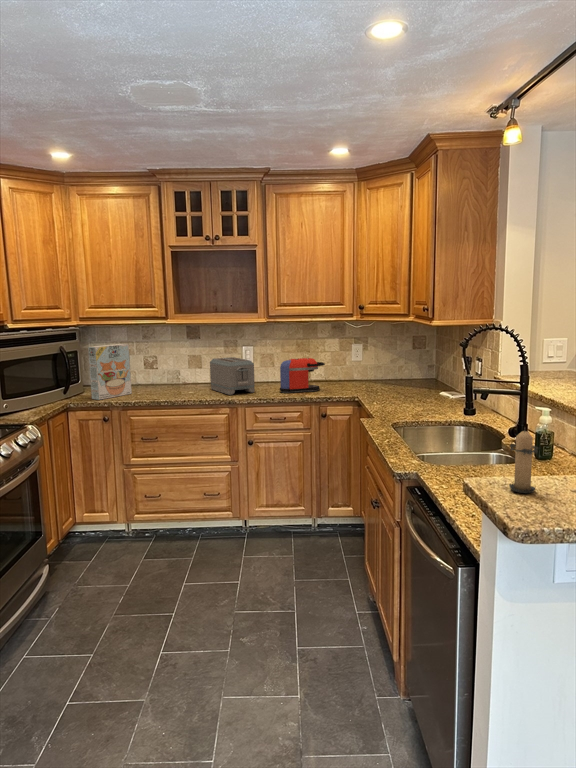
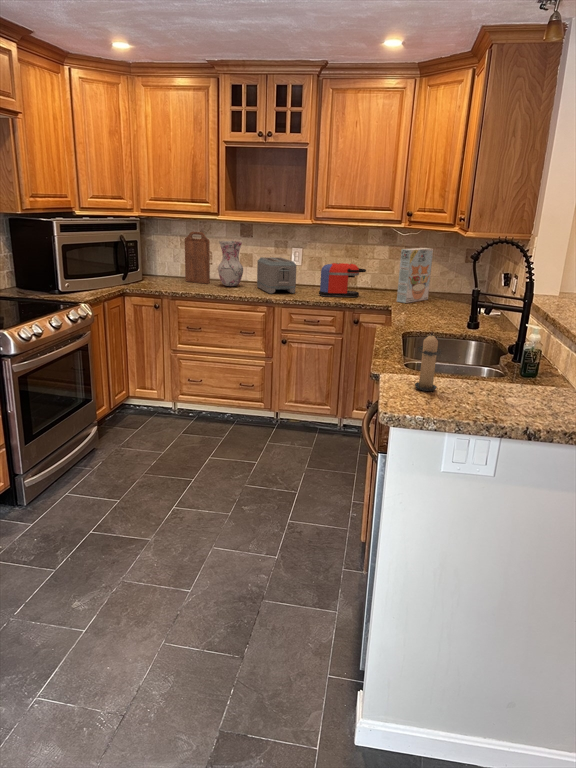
cutting board: none [128,337,159,390] -> present [185,232,210,284]
cereal box: present [88,344,132,400] -> present [397,248,433,303]
vase: none [168,344,195,391] -> present [218,241,243,286]

